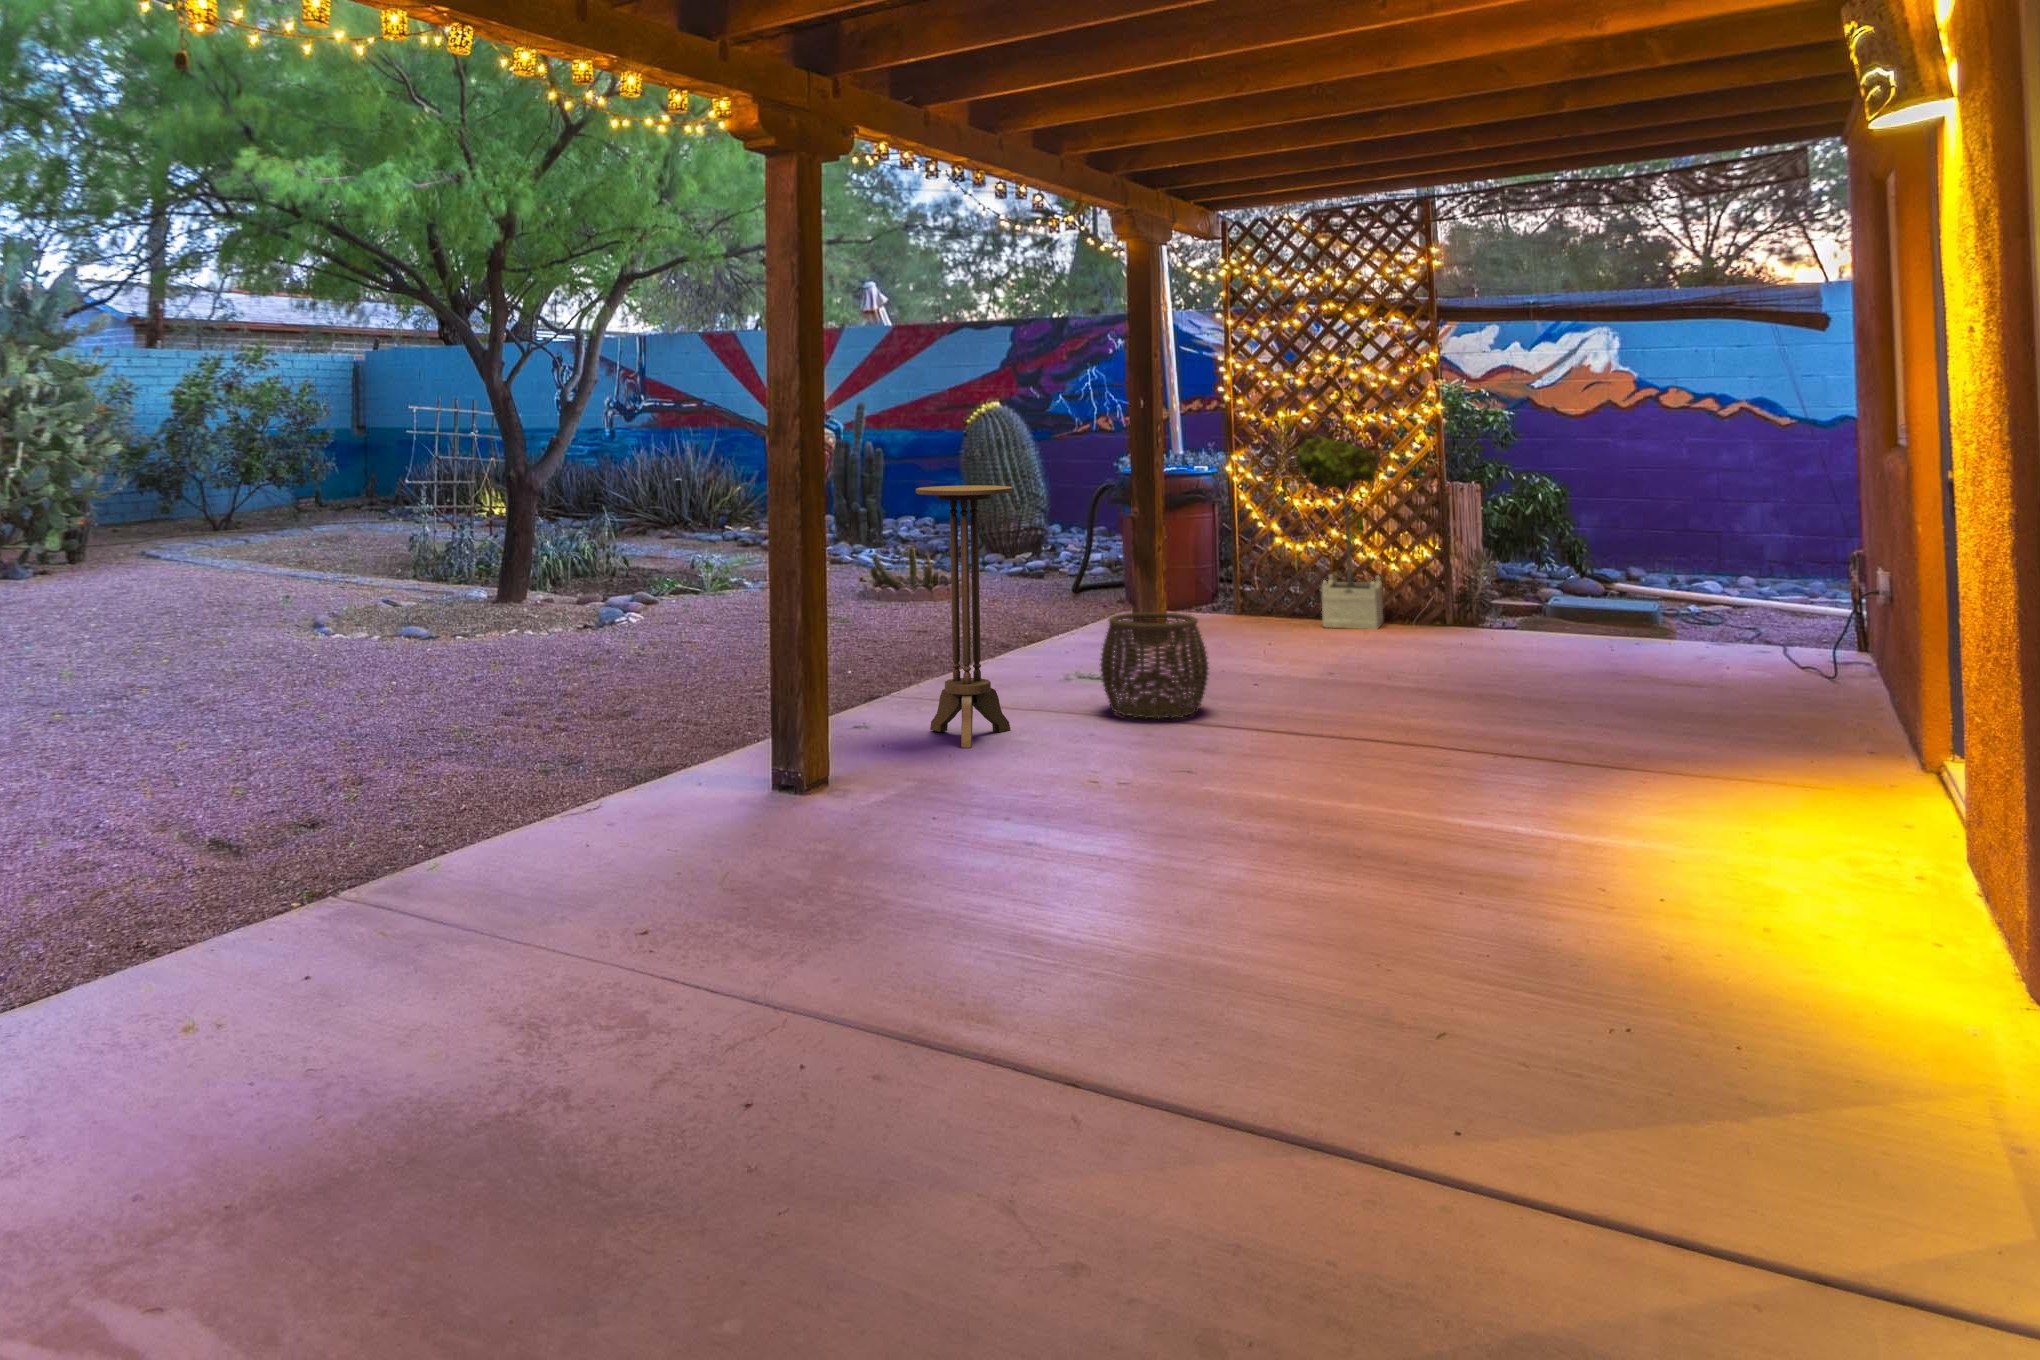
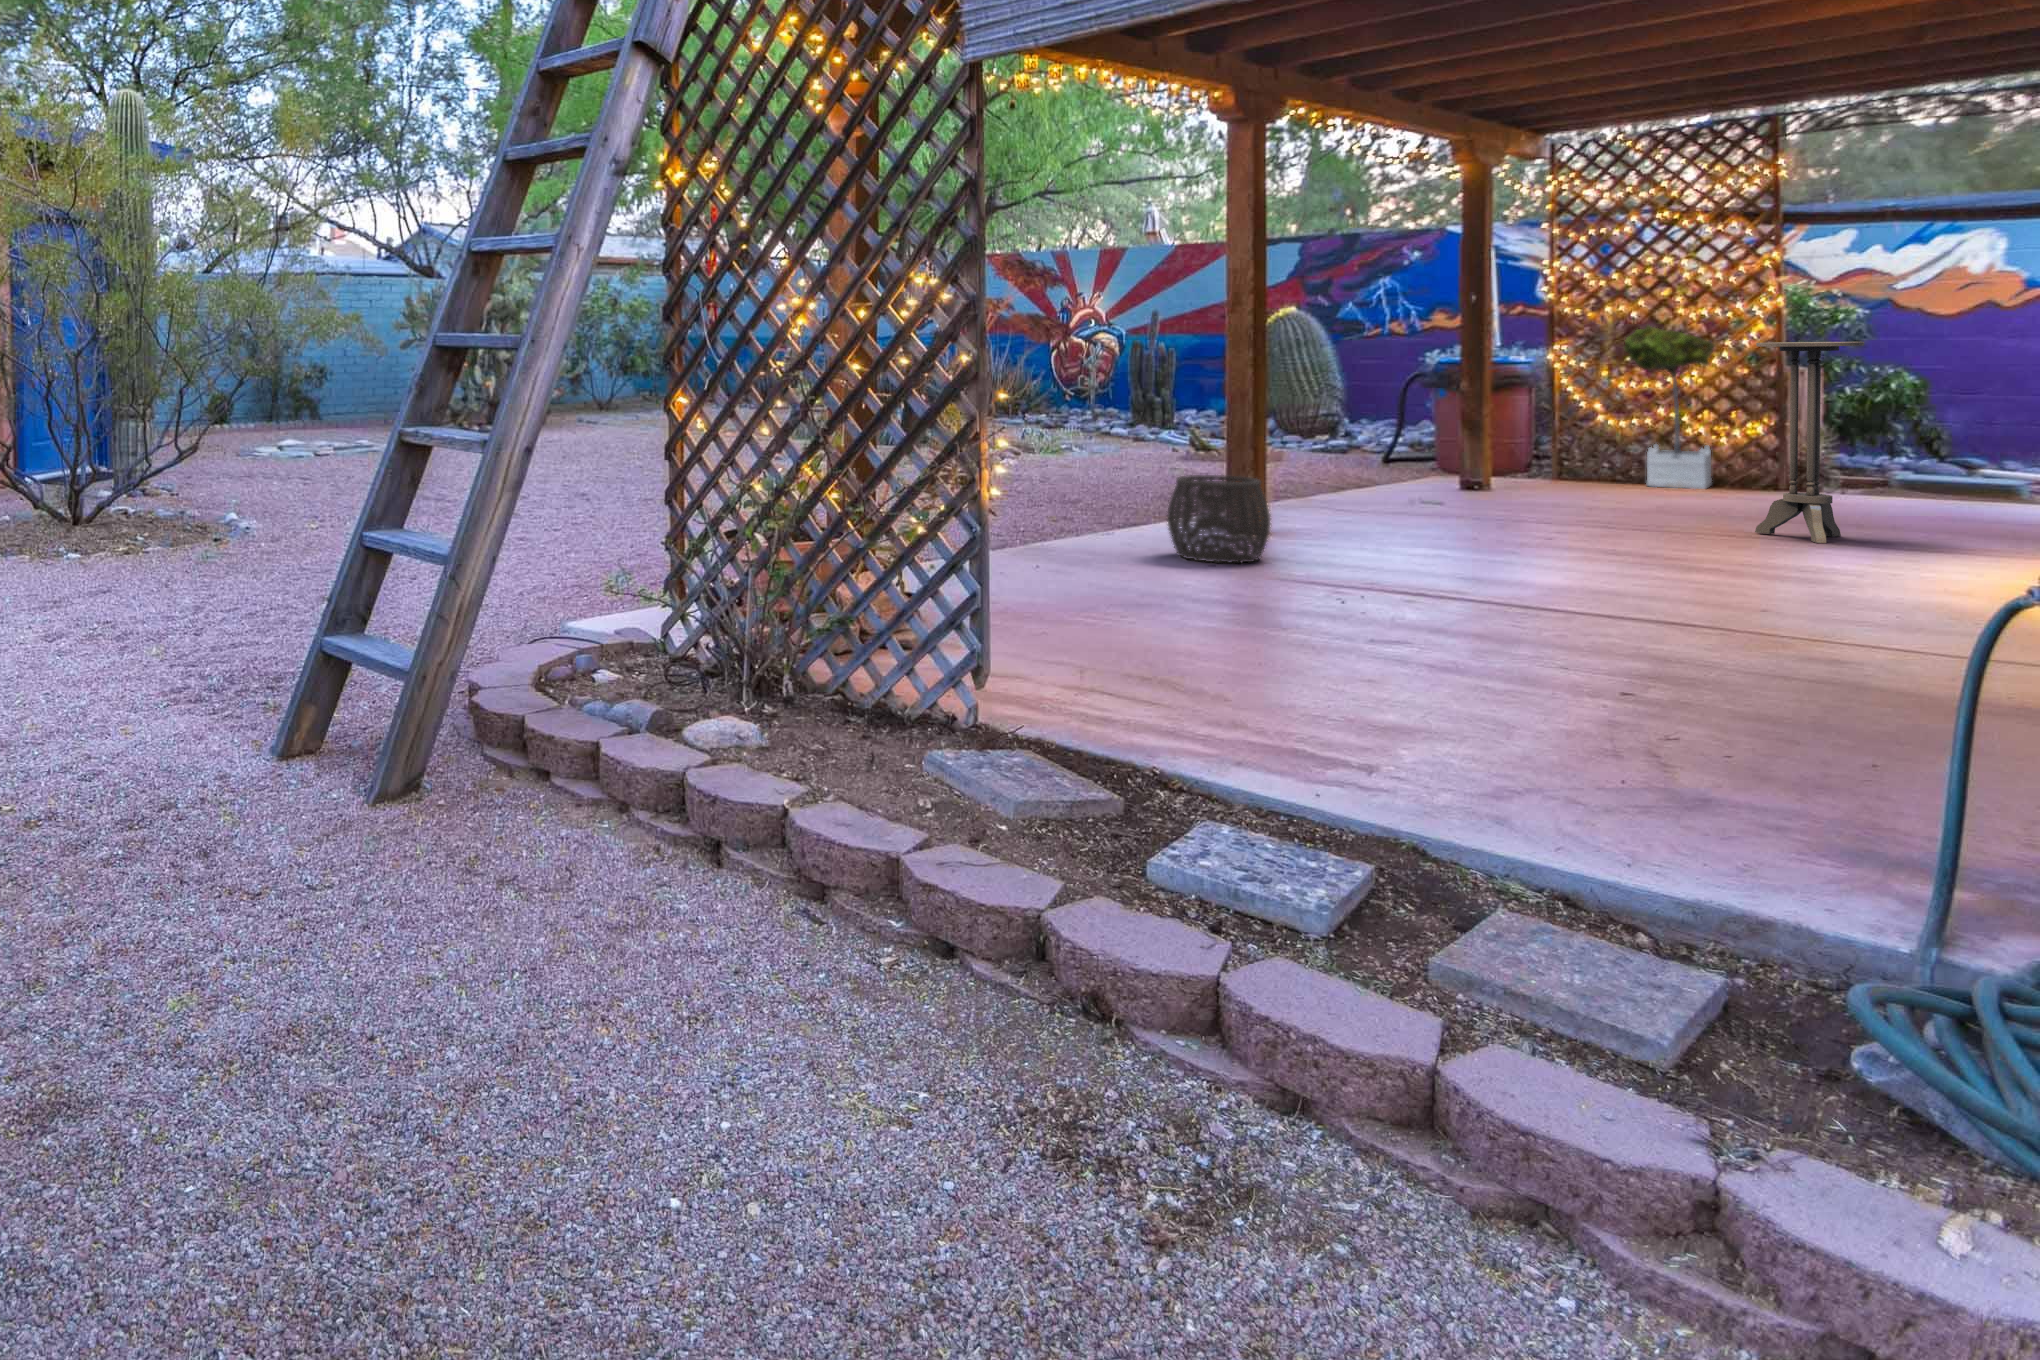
side table: present [916,485,1012,748] -> present [1755,342,1864,543]
woven basket: present [1100,612,1209,719] -> present [1167,475,1271,563]

